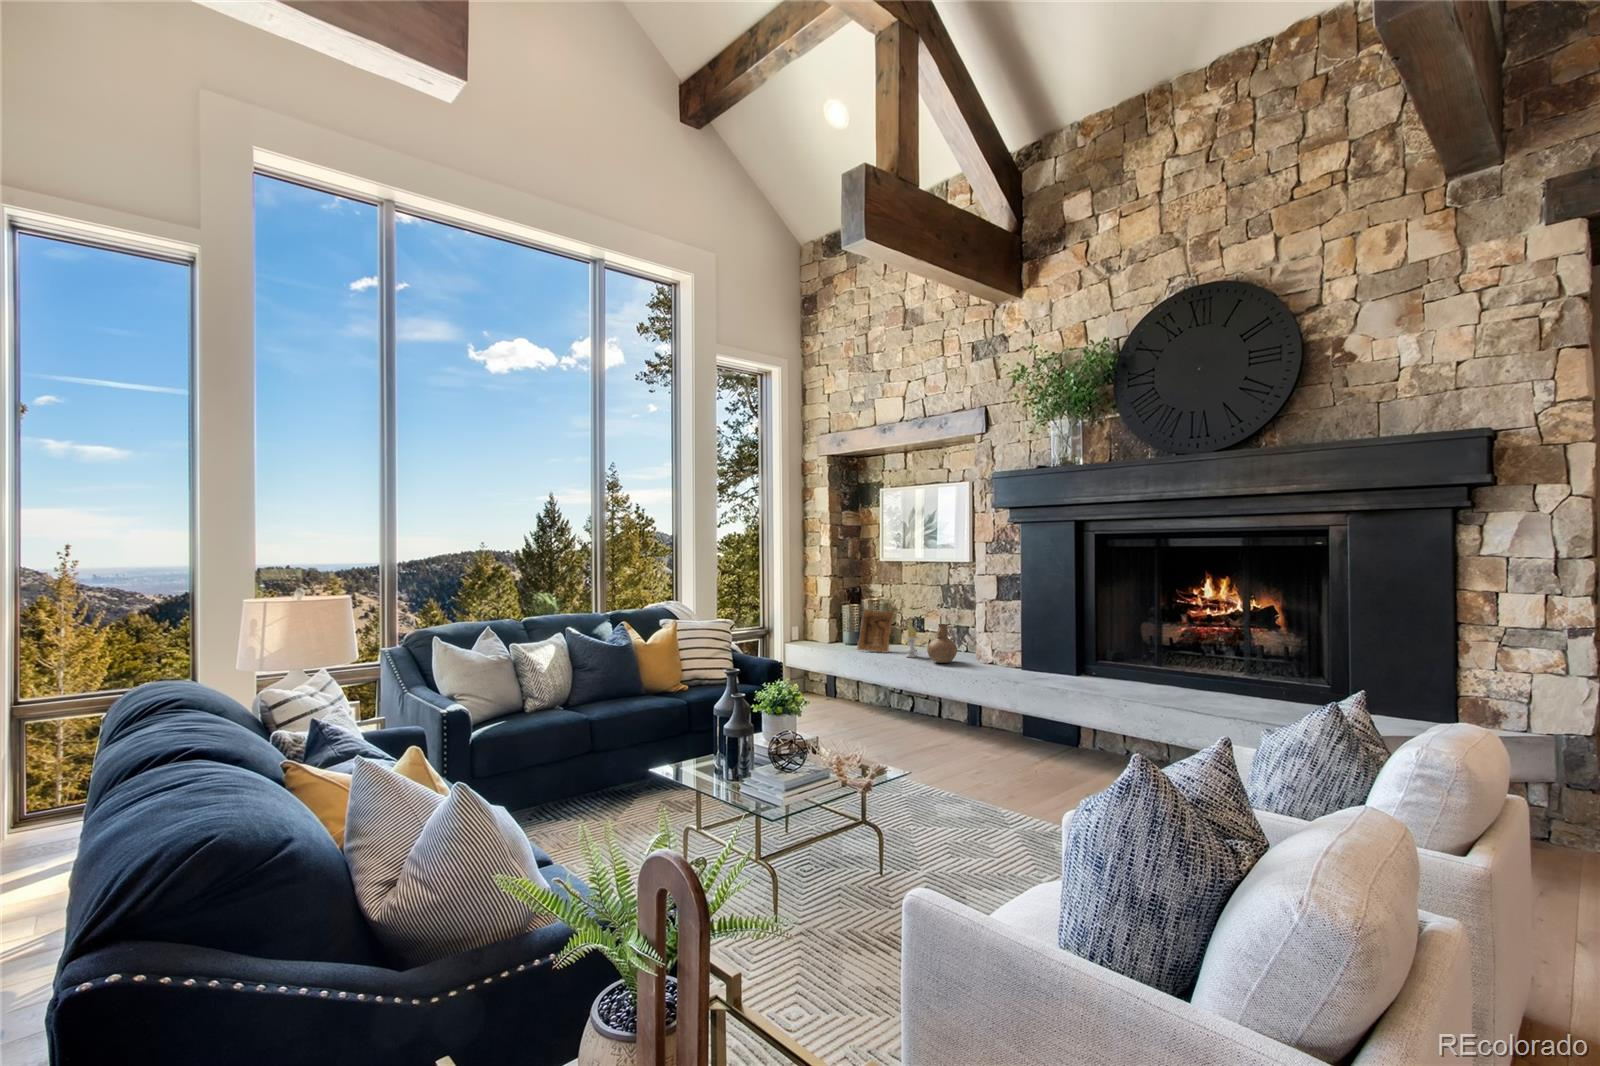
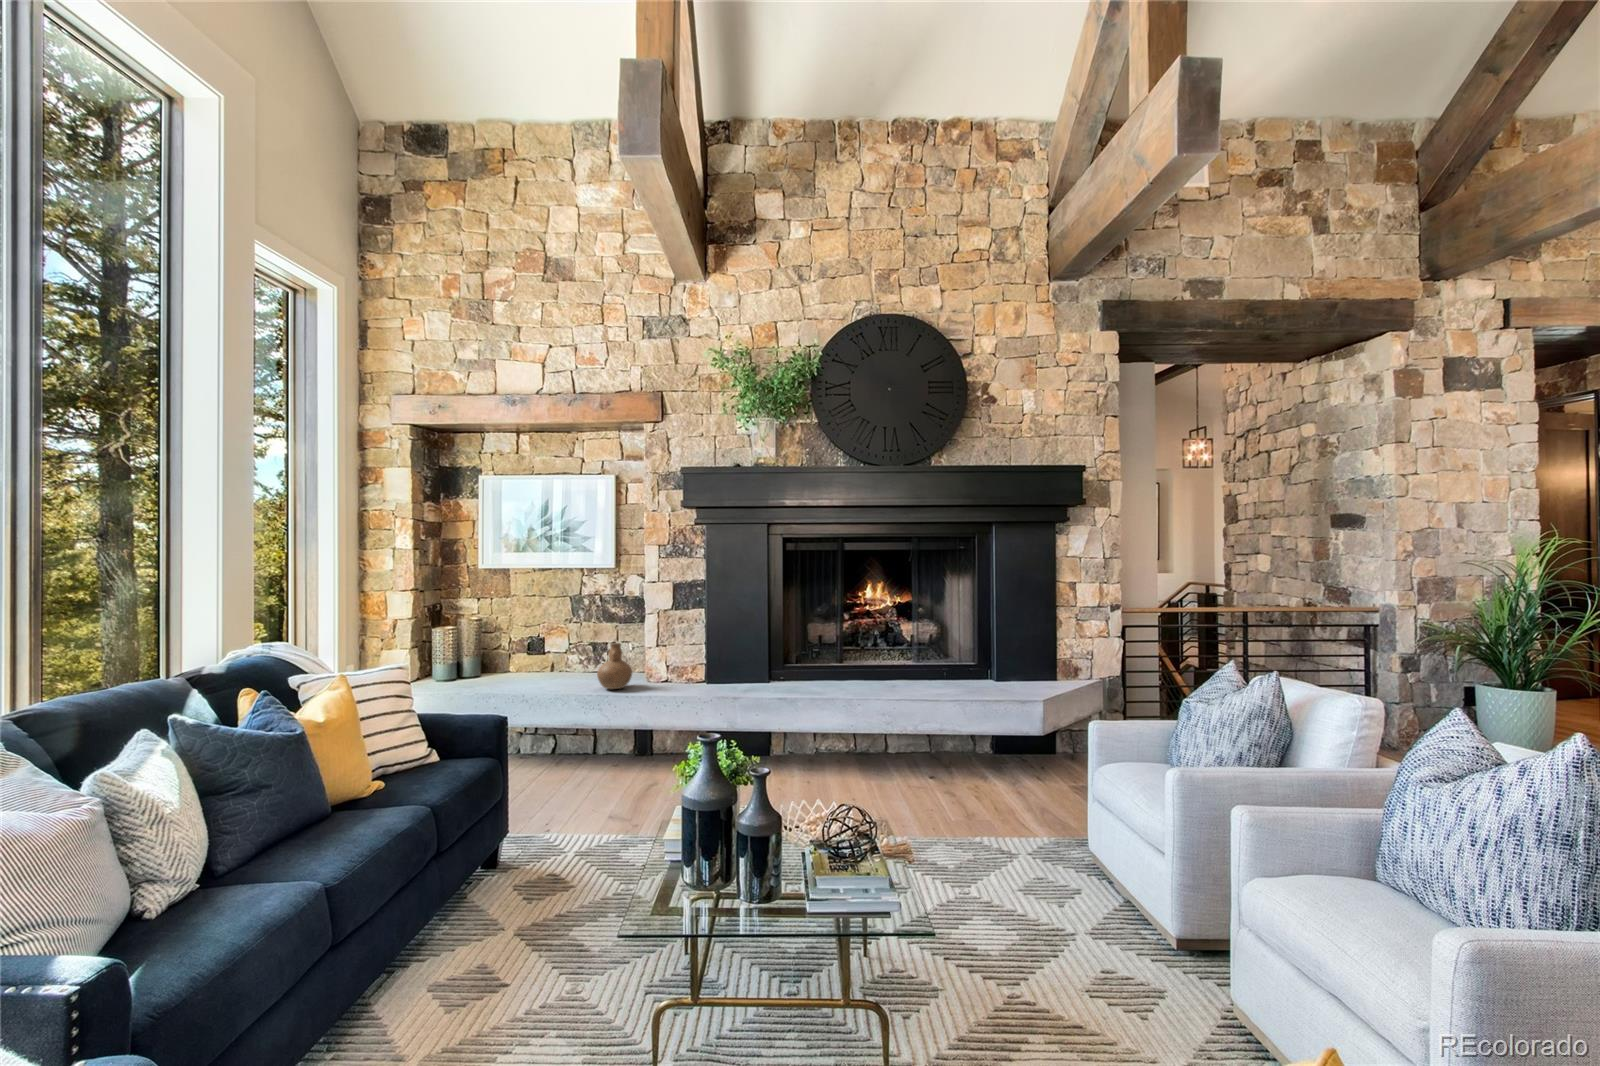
picture frame: present [857,609,894,653] -> none [480,633,527,689]
candle: present [903,620,920,658] -> none [553,642,577,688]

